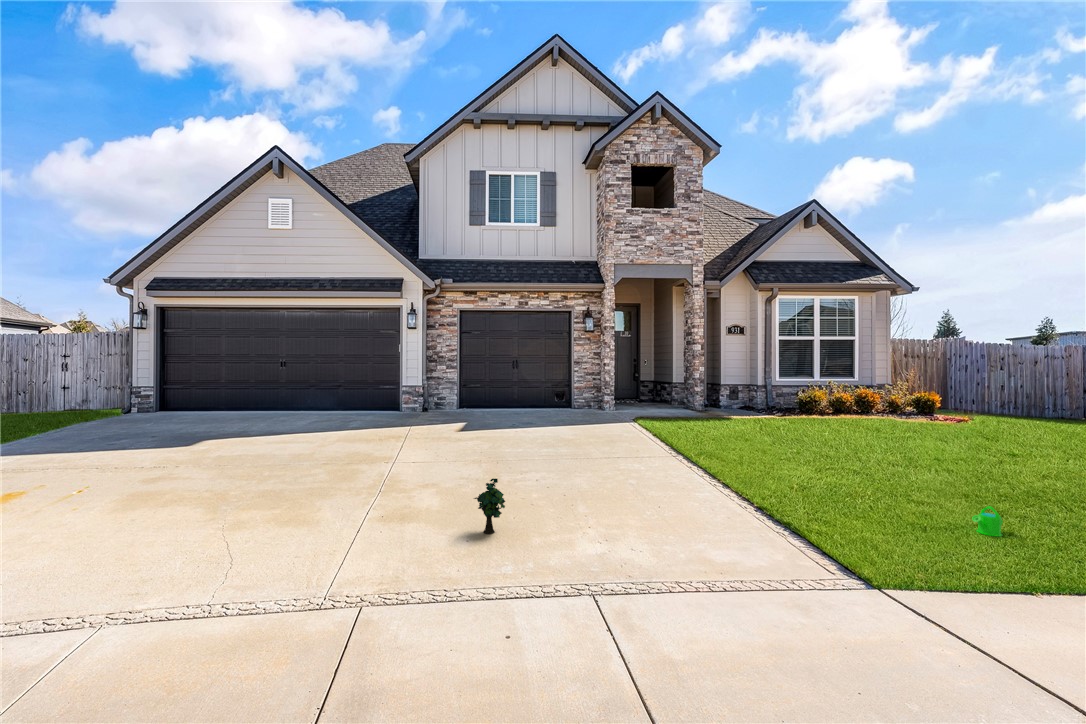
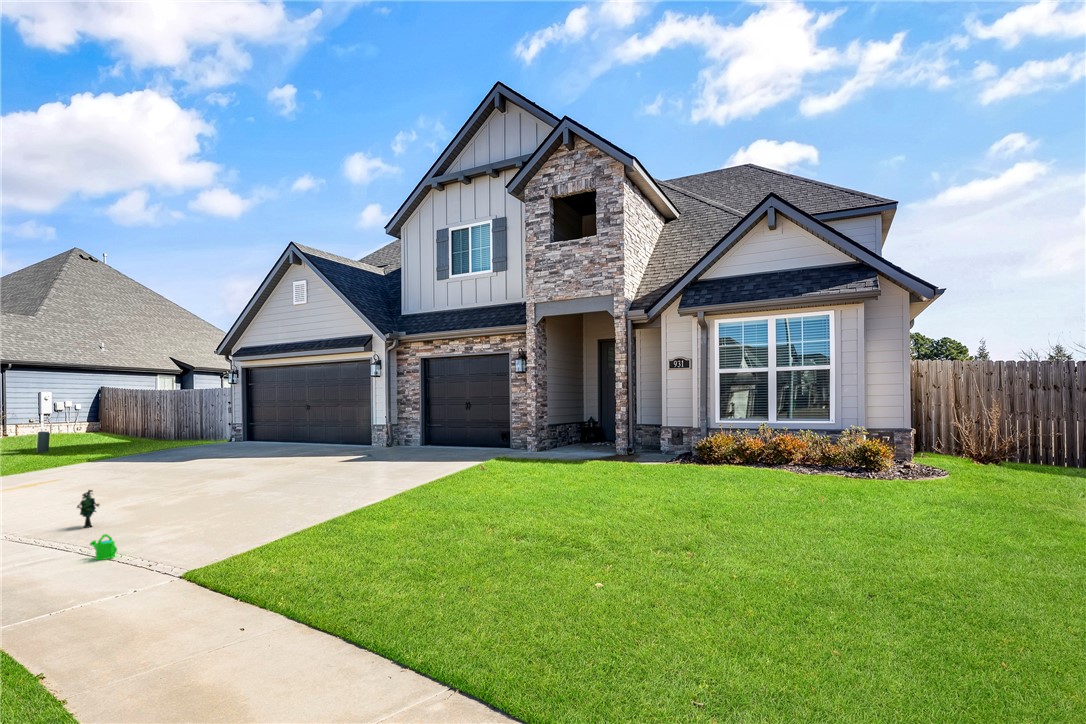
watering can: present [972,506,1003,536] -> present [90,534,117,560]

